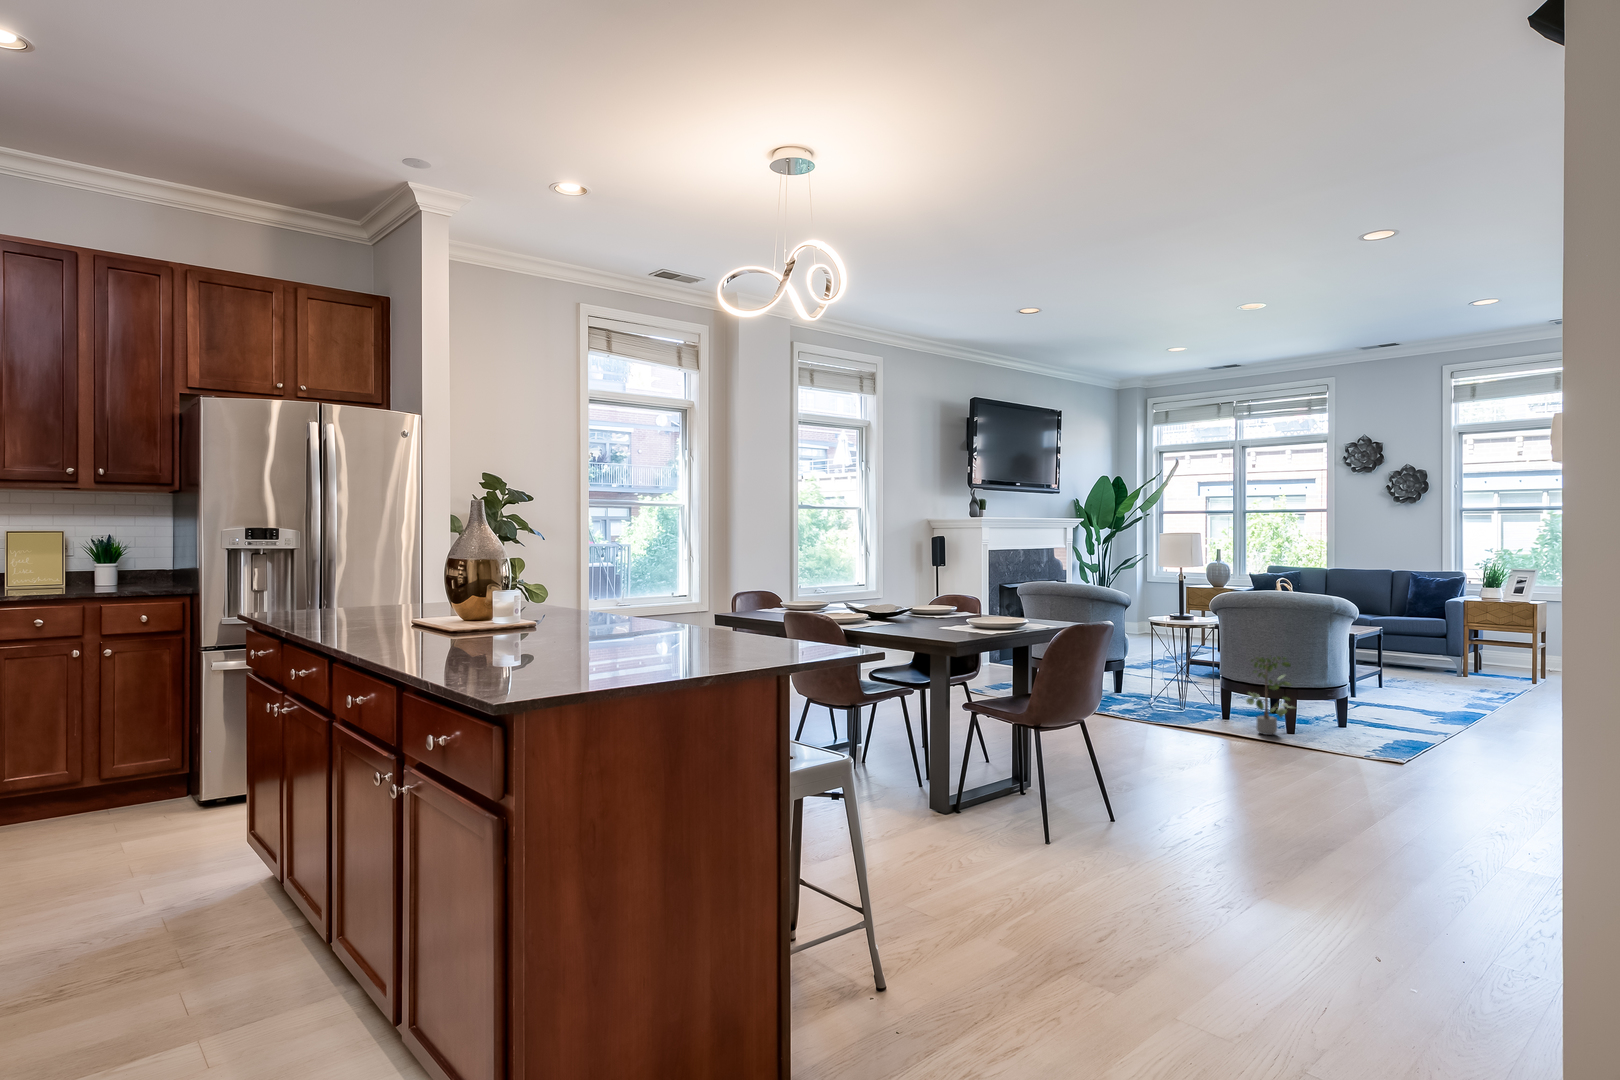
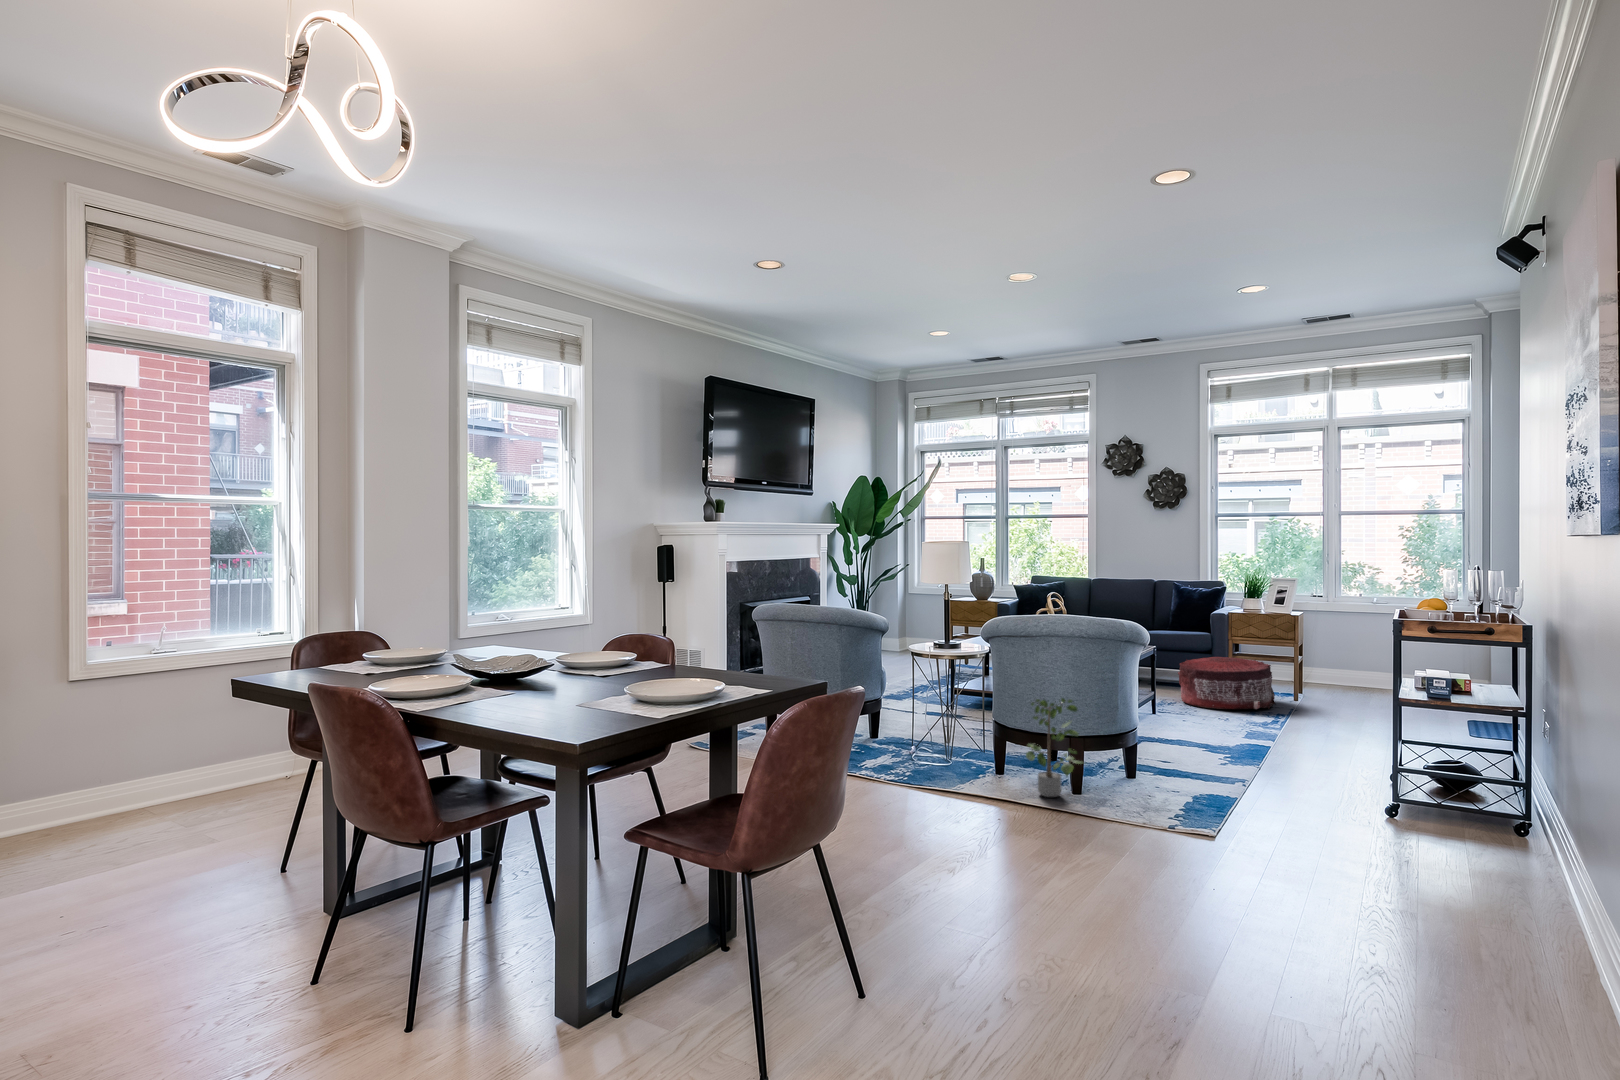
pouf: none [1409,640,1509,688] -> present [1178,657,1275,709]

